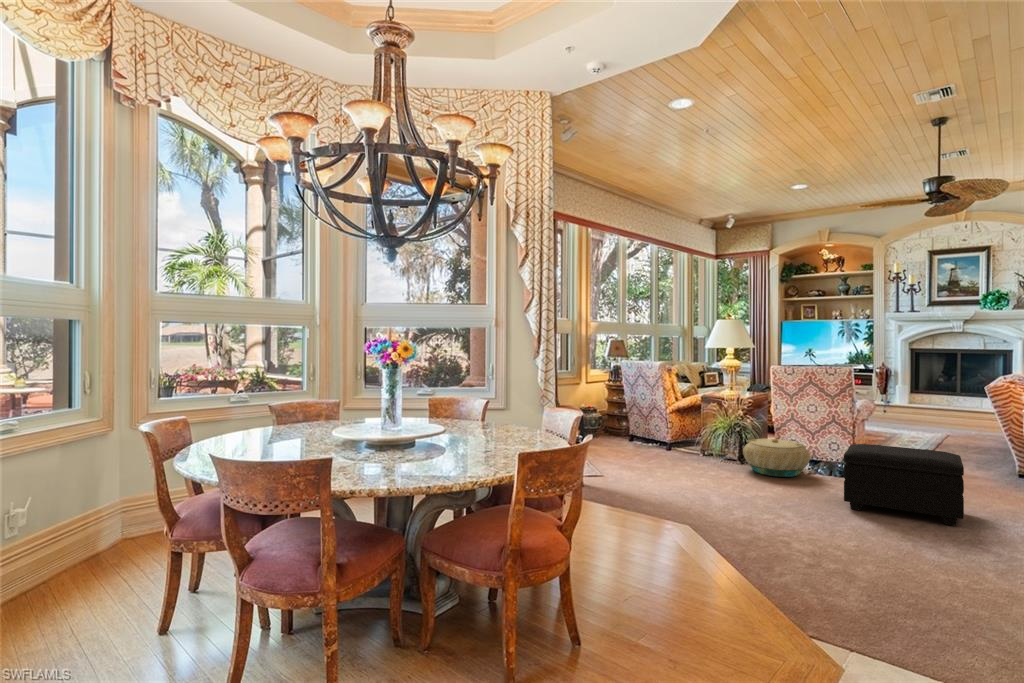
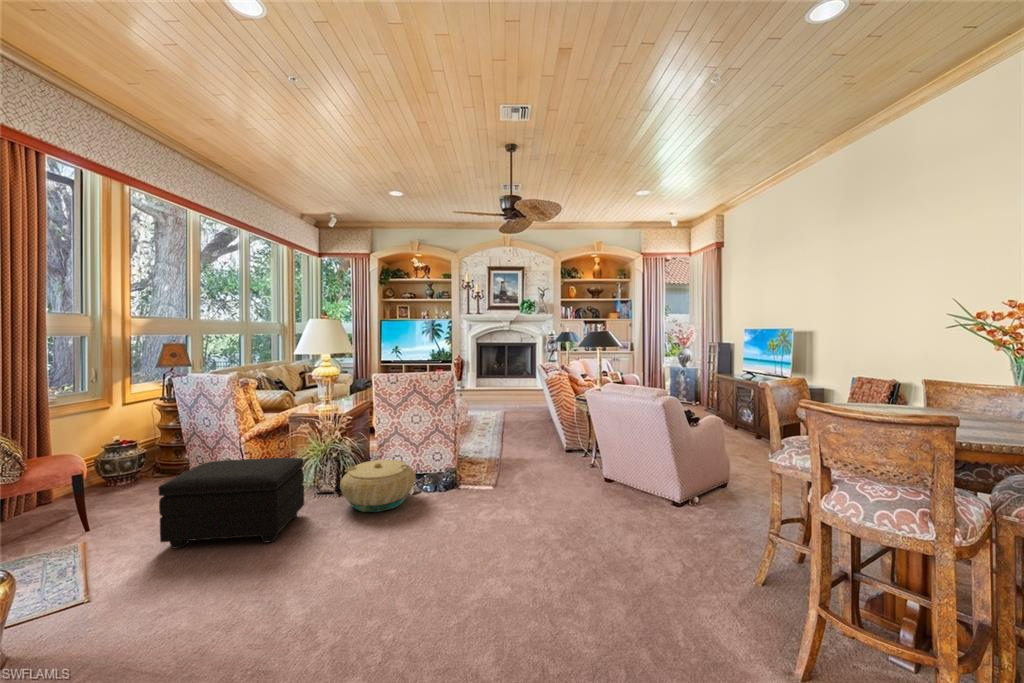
footstool: present [844,444,964,526] -> present [158,458,304,549]

